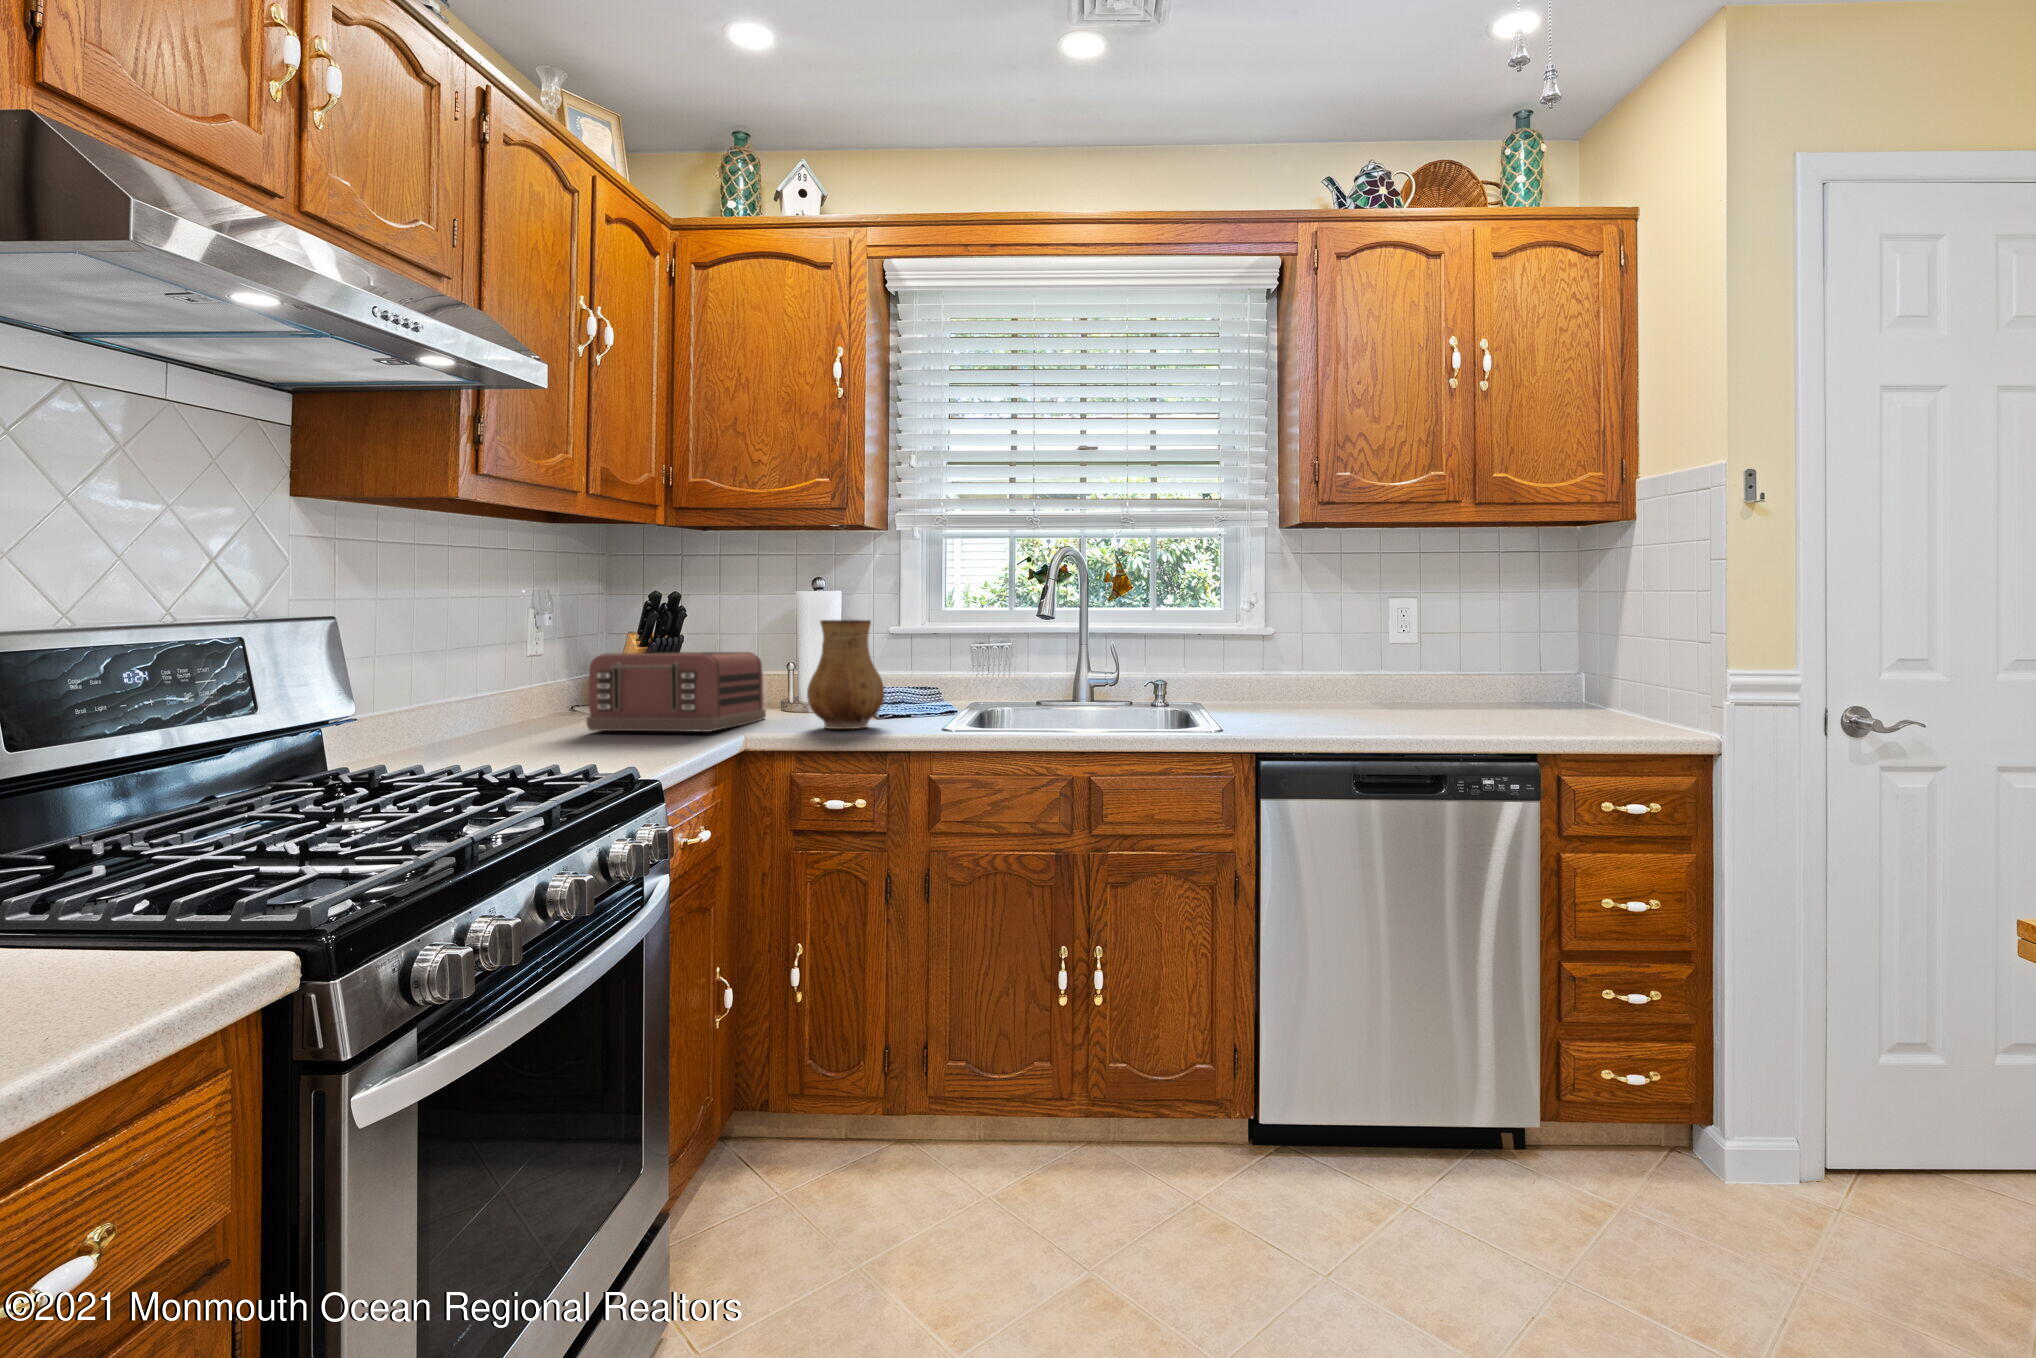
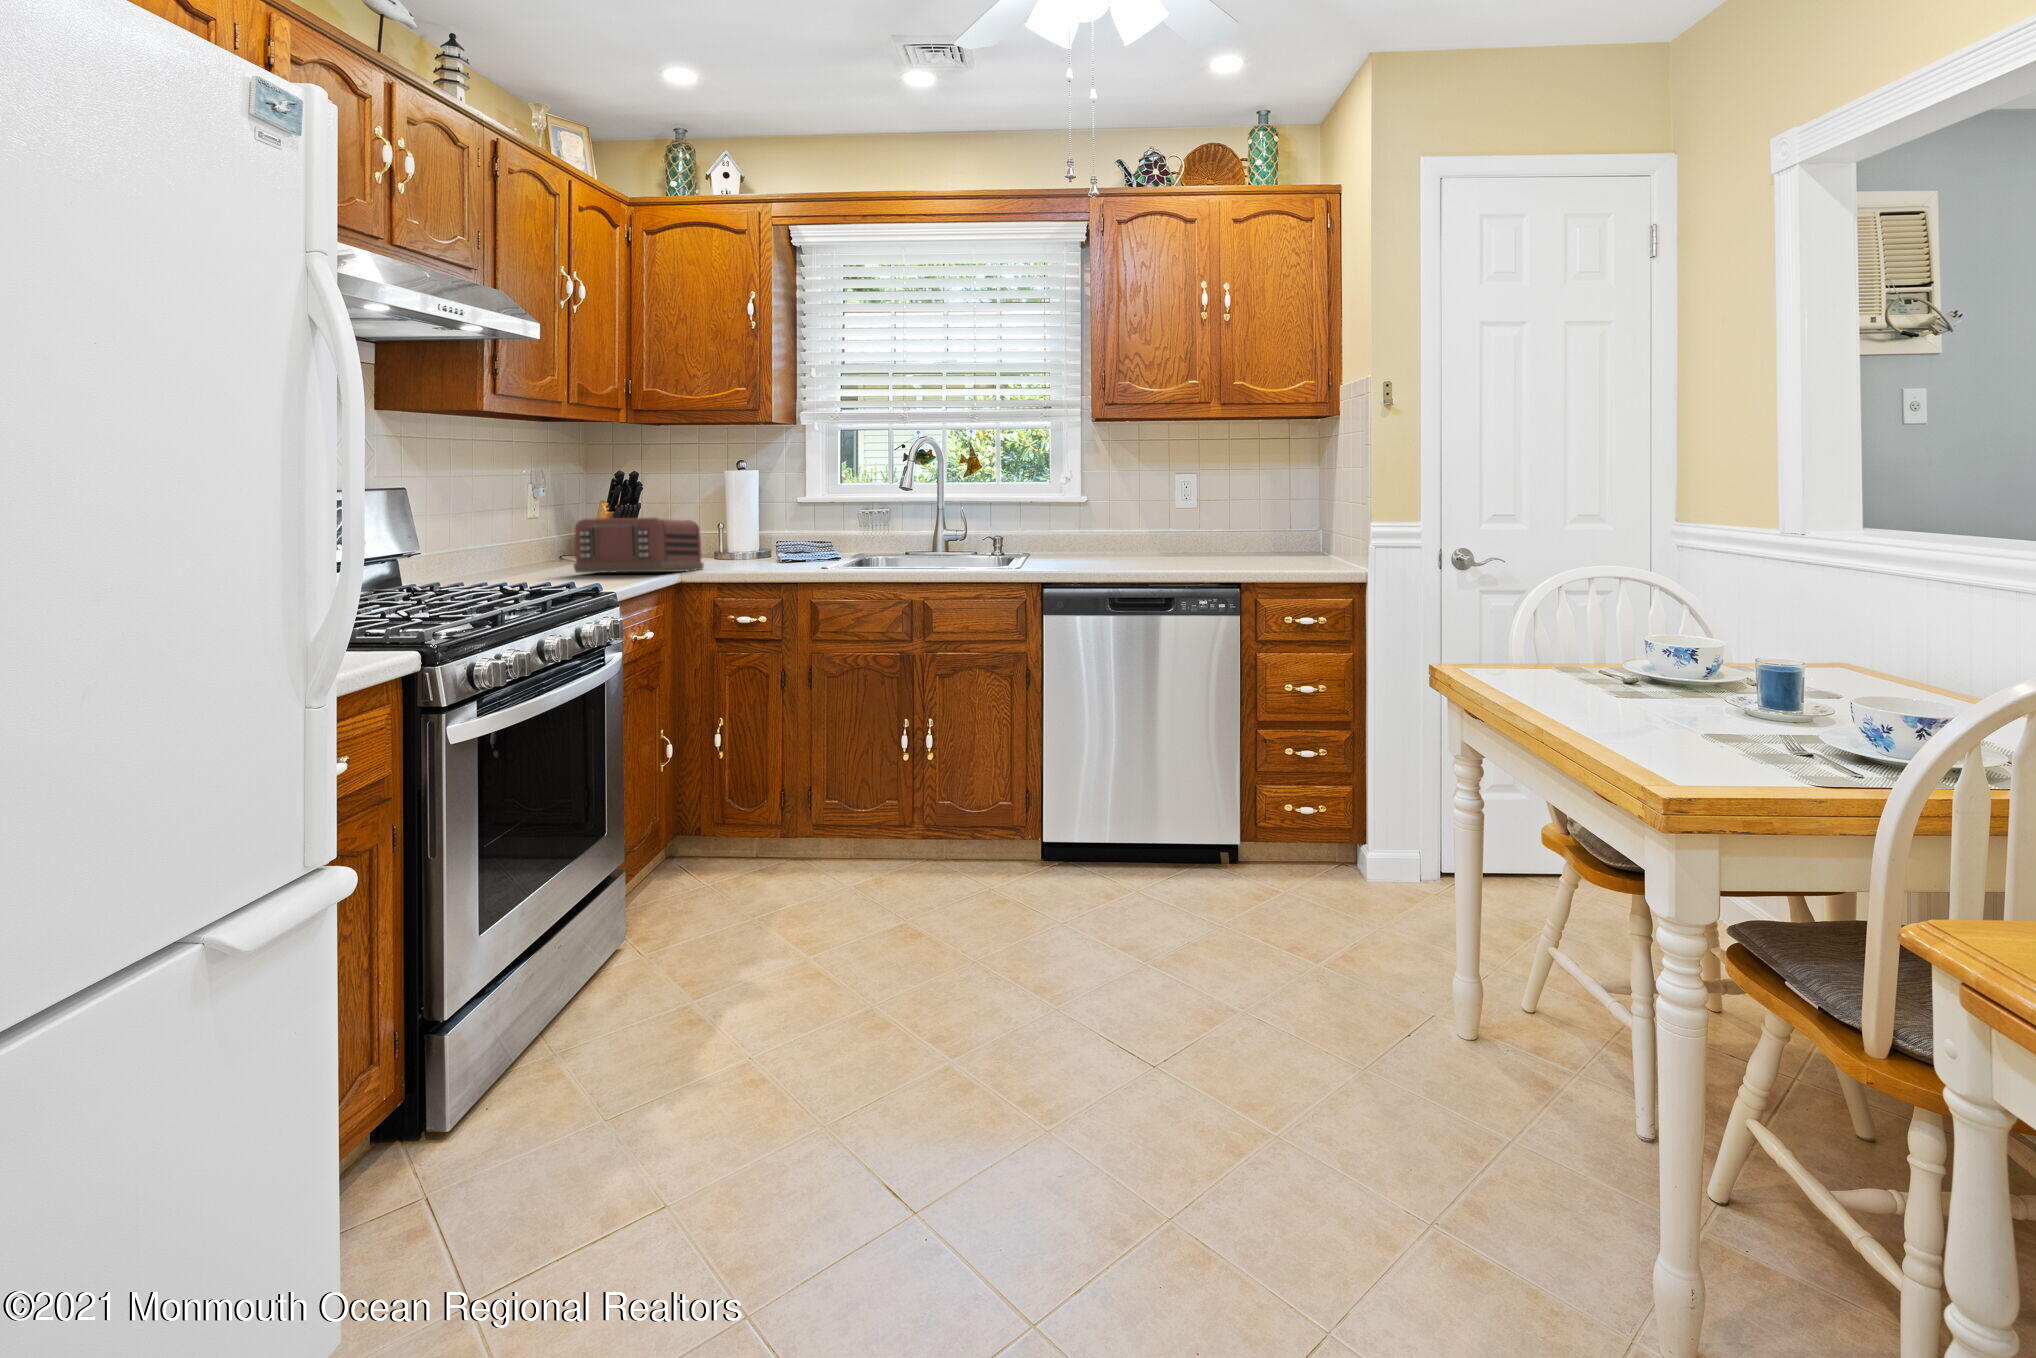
ceramic pitcher: present [807,620,885,729] -> none [728,494,784,571]

